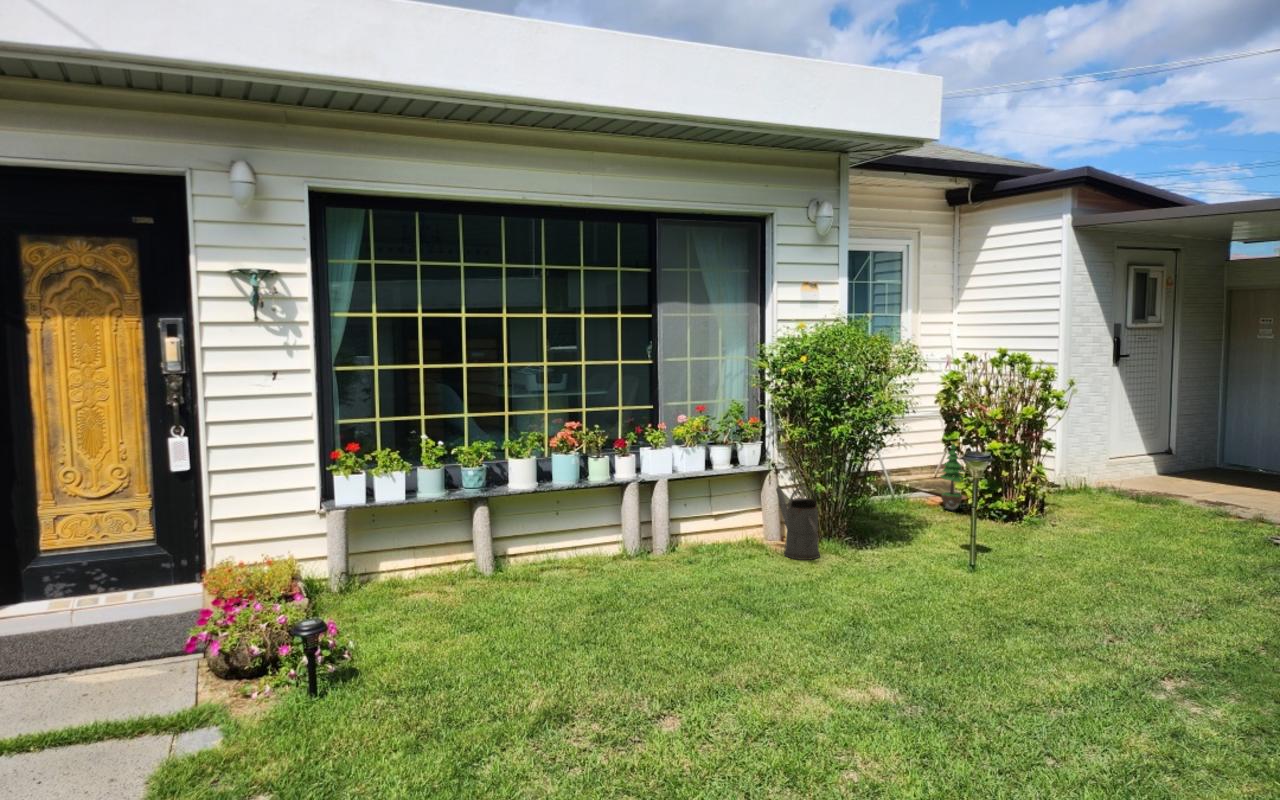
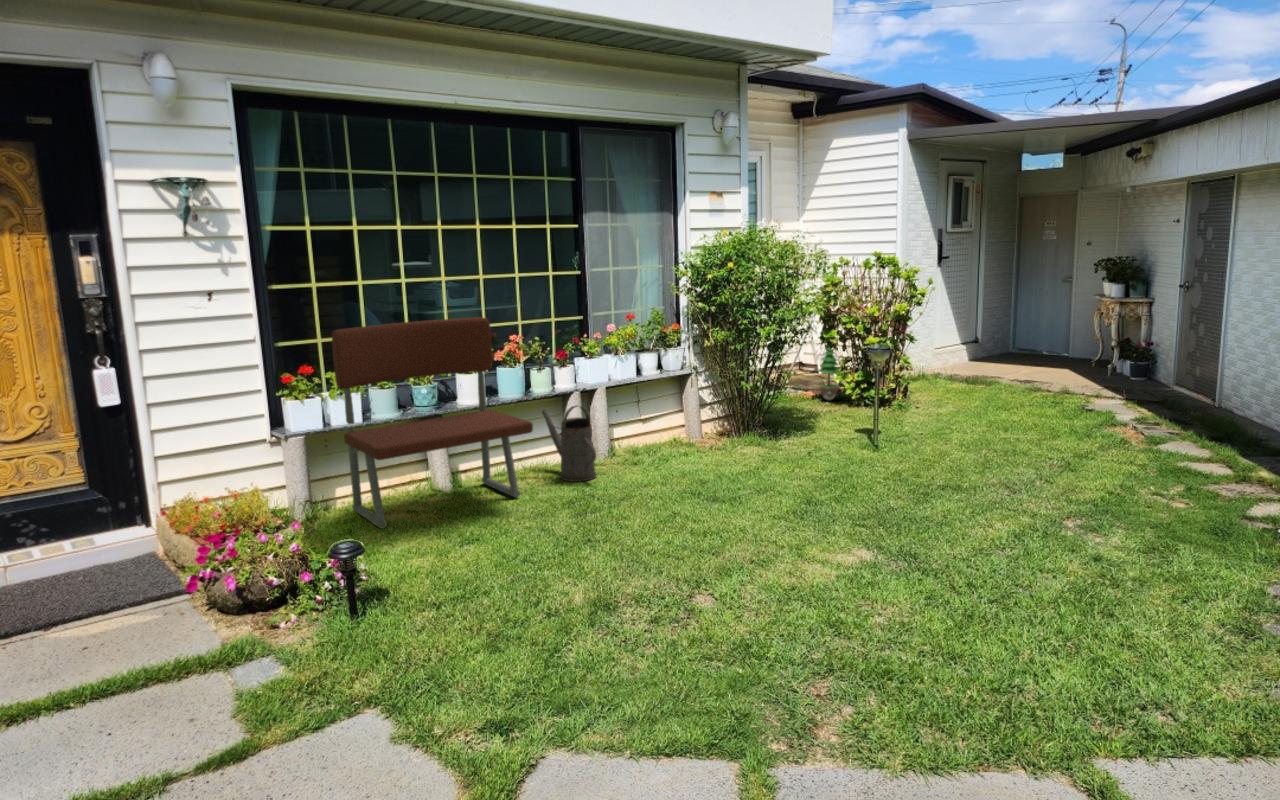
bench: none [383,405,565,607] -> present [332,317,533,529]
watering can: present [776,486,820,560] -> present [542,405,597,482]

